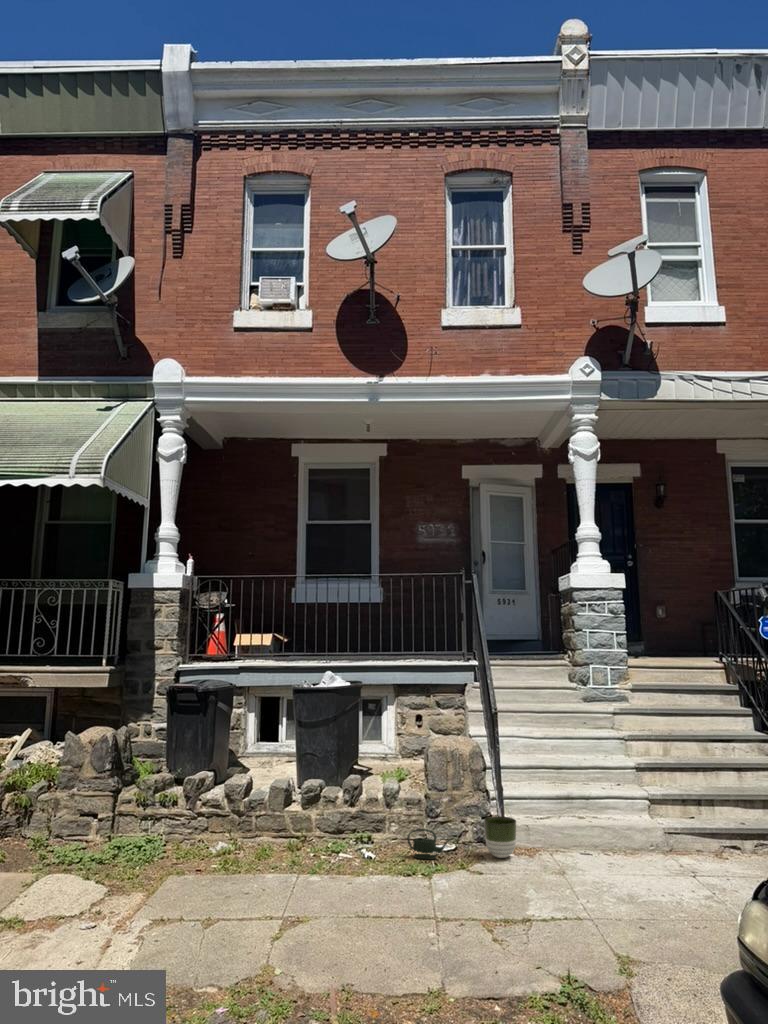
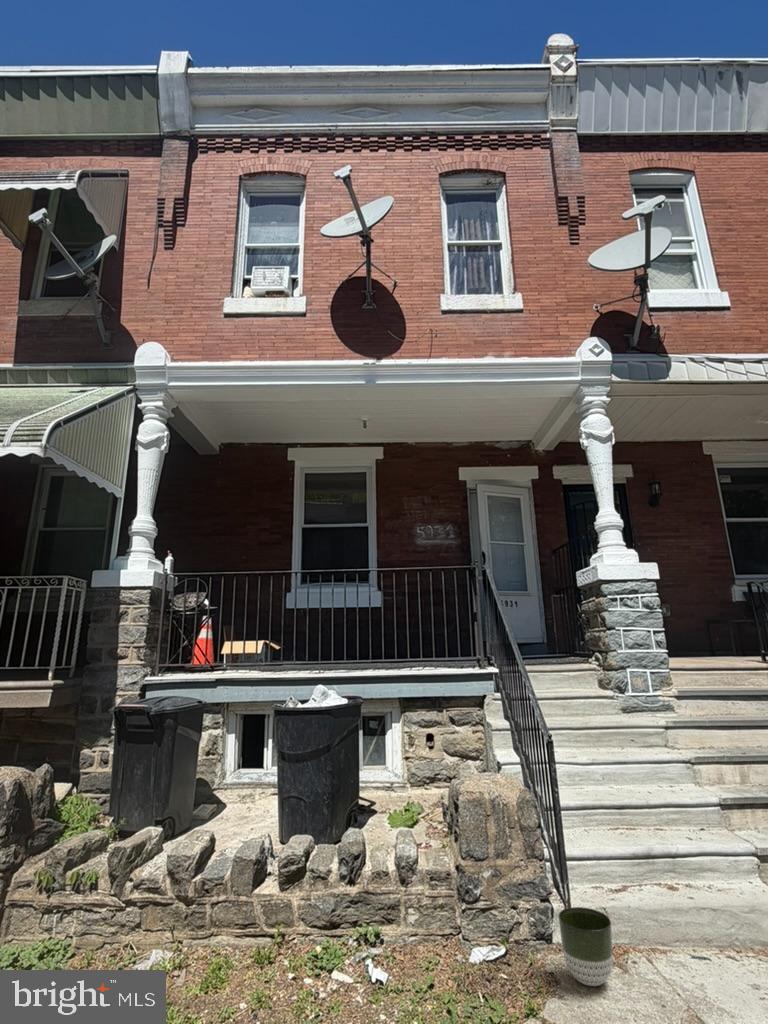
watering can: present [407,829,451,859] -> none [440,937,513,994]

